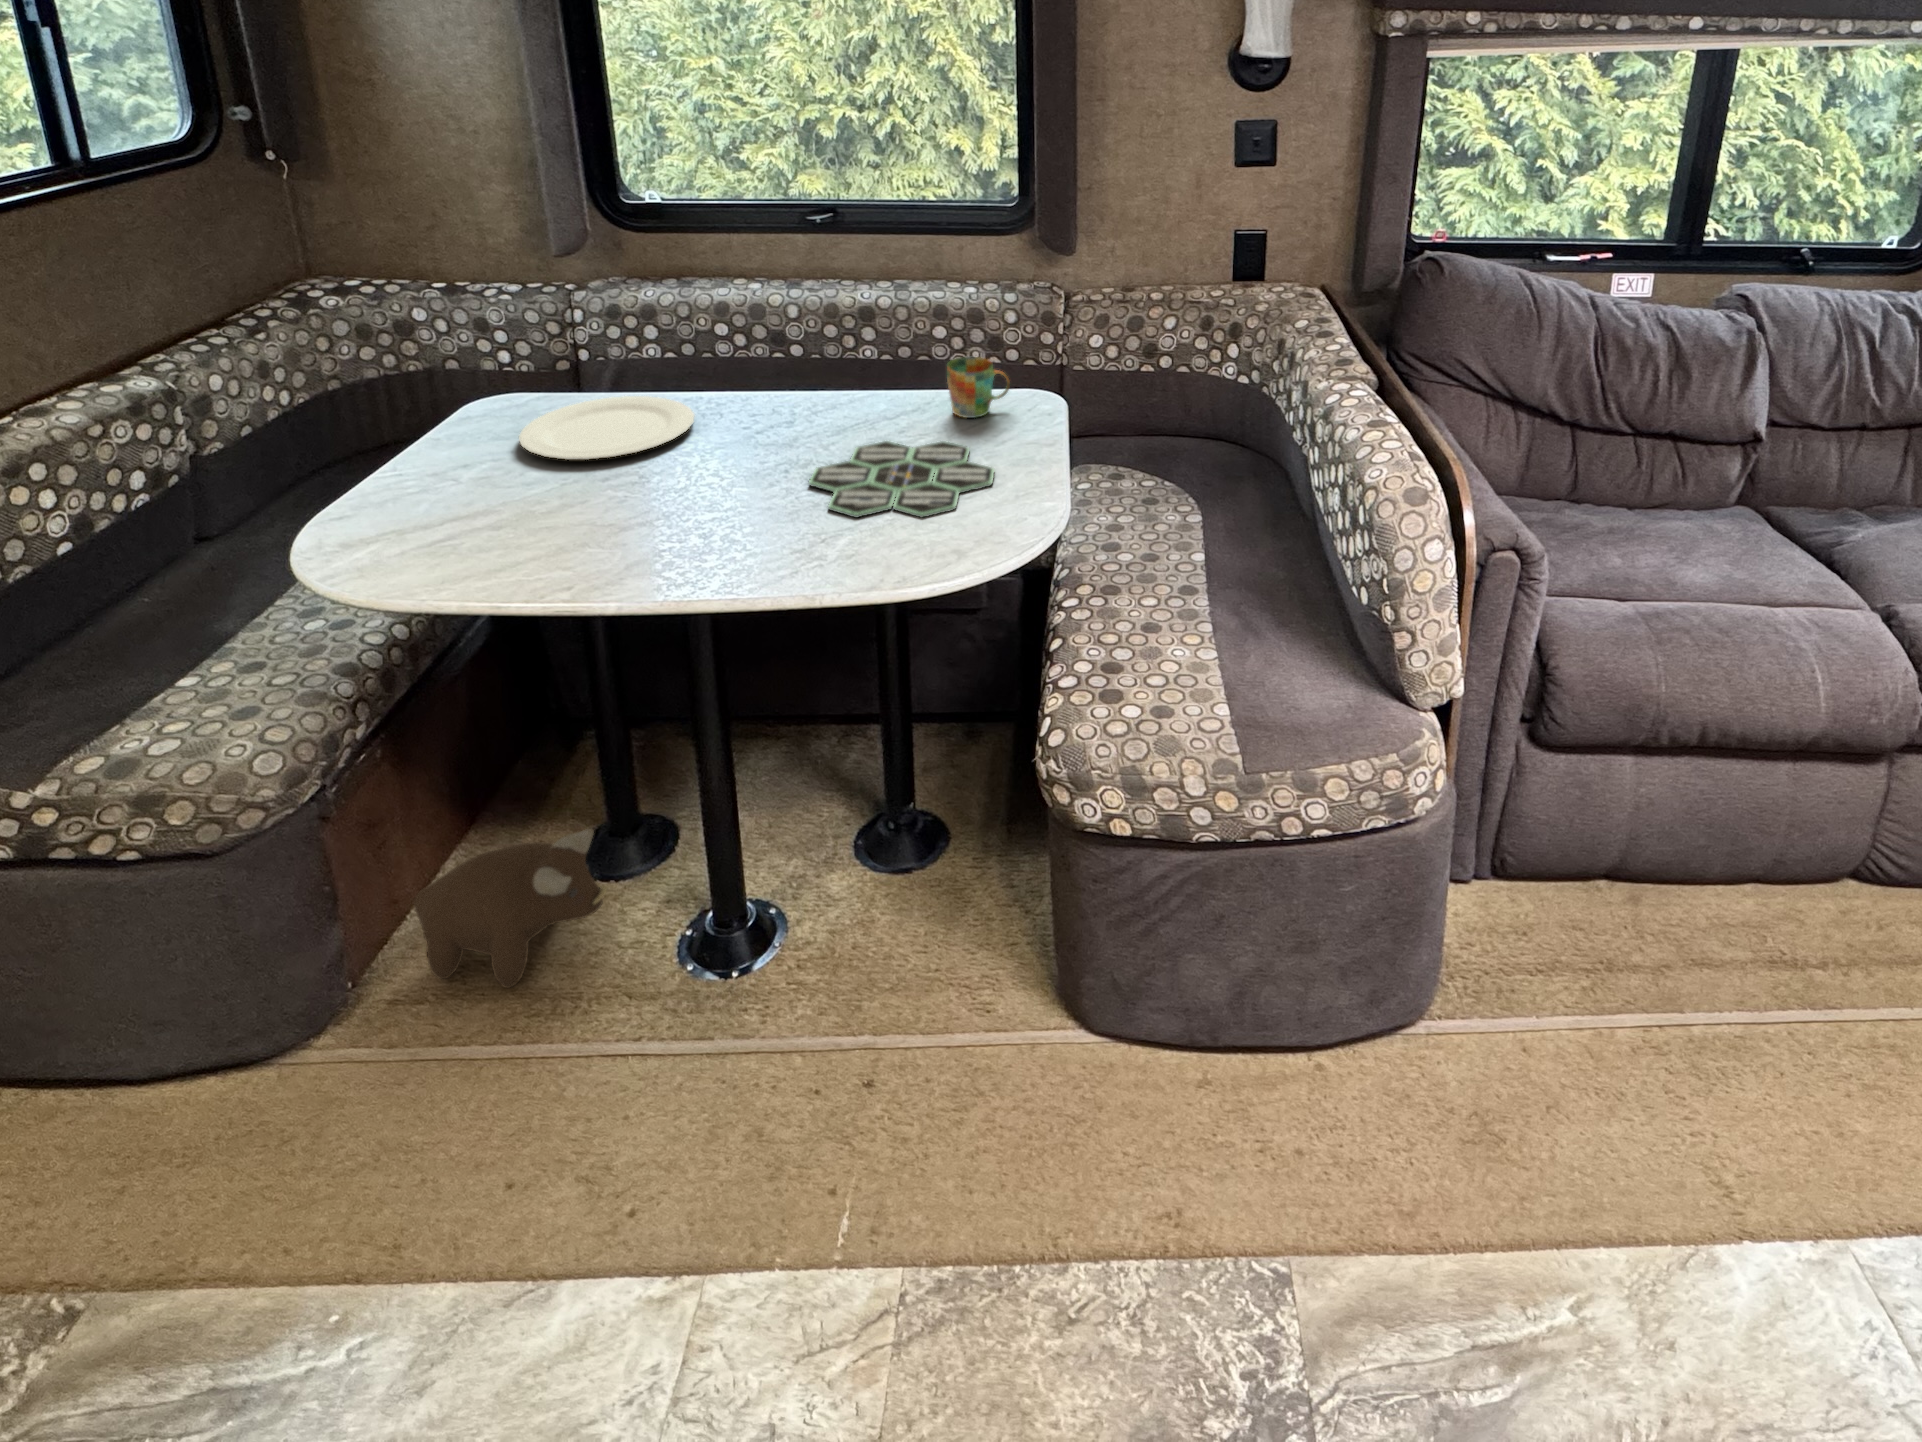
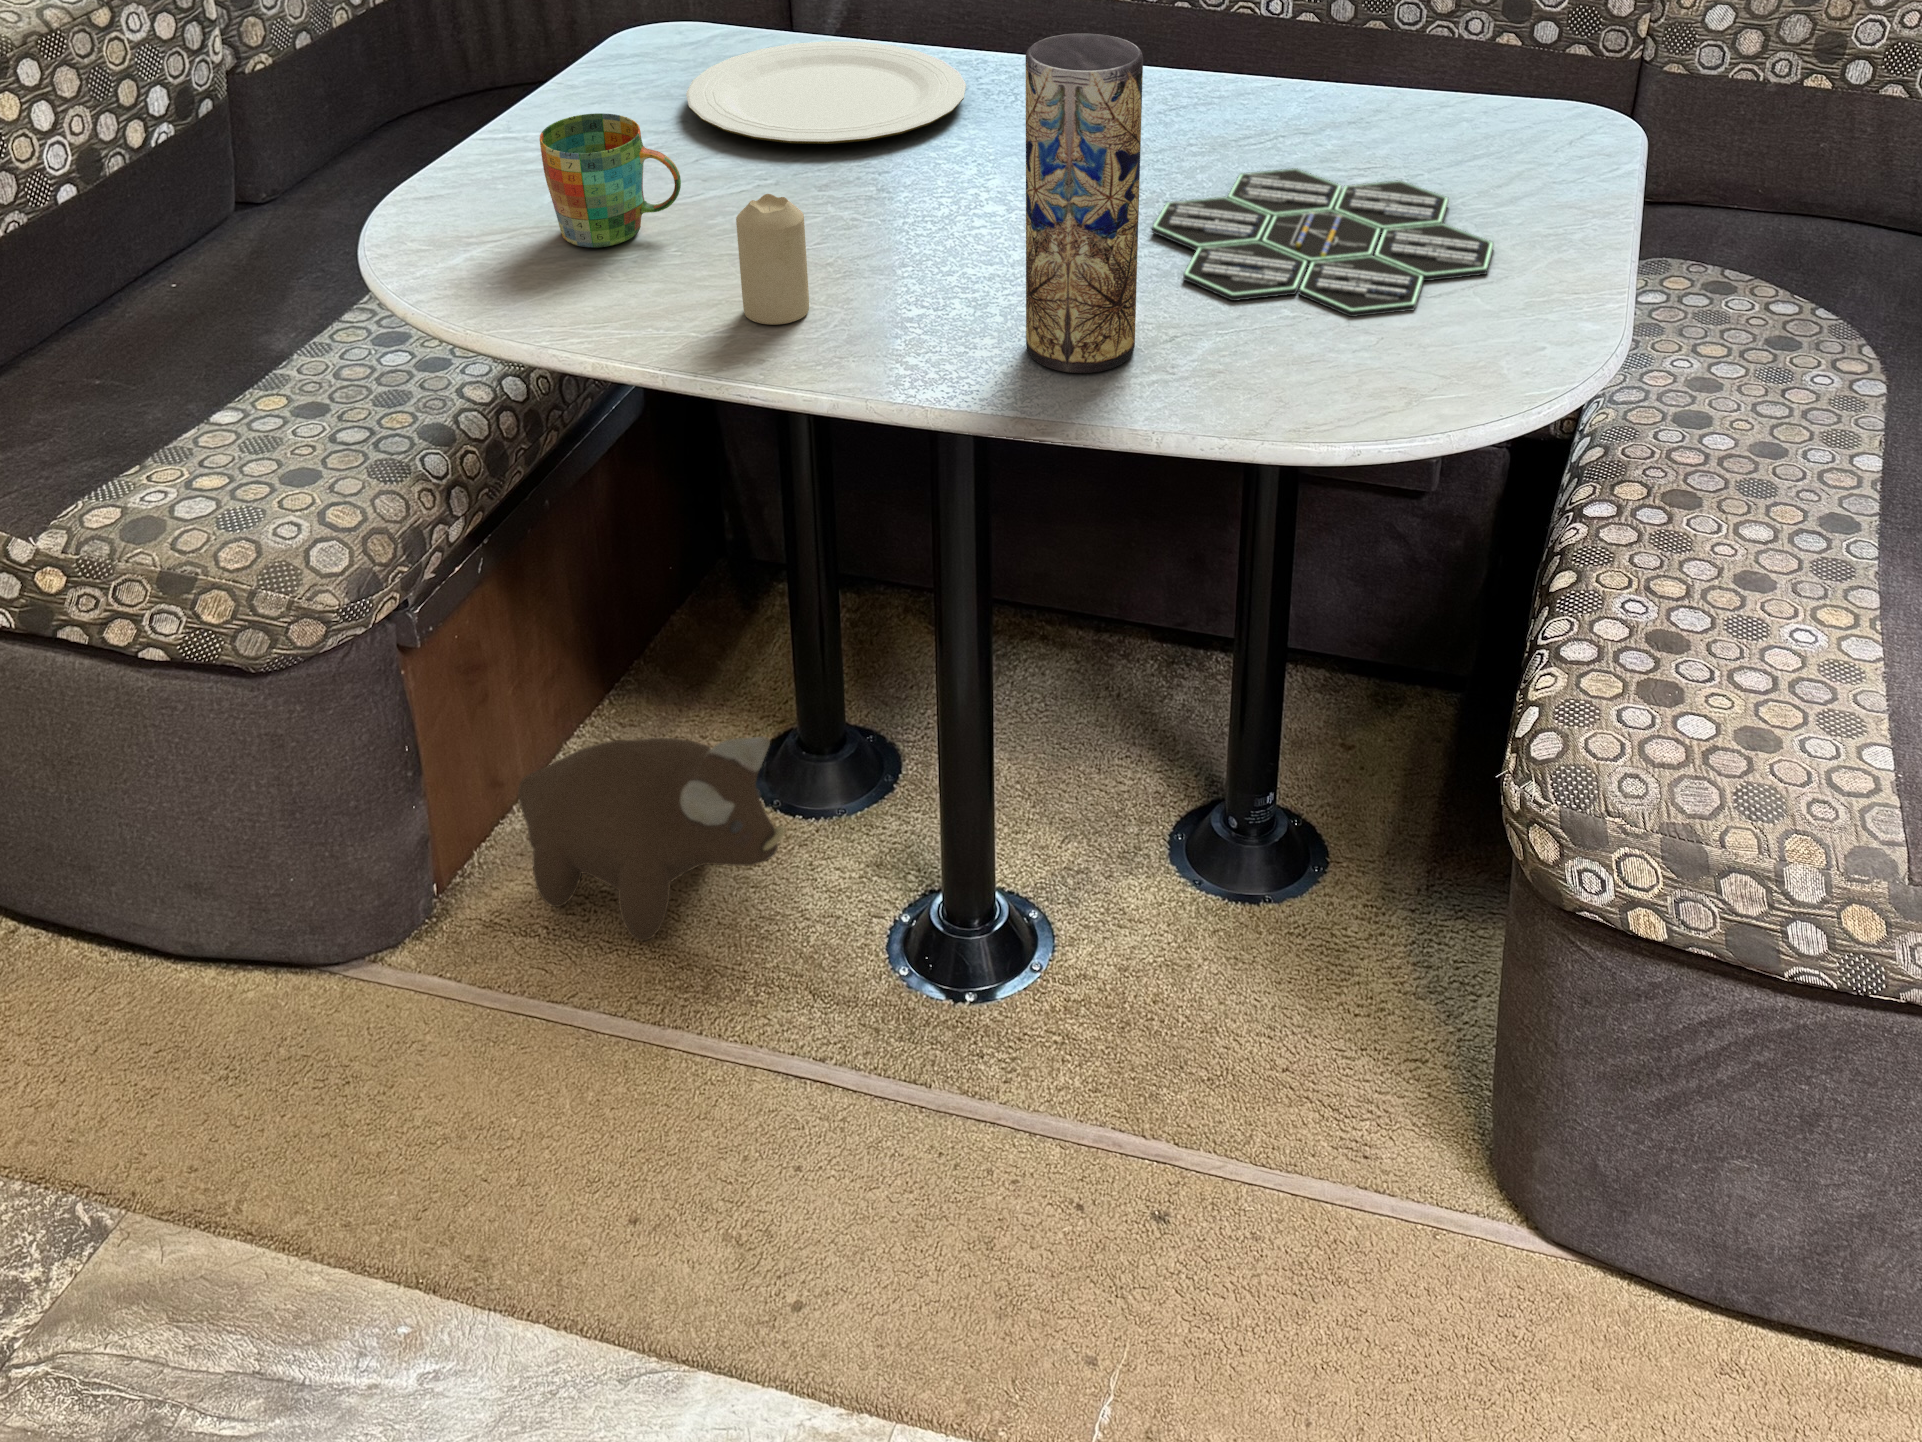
mug: present [947,357,1010,418] -> present [540,113,681,247]
vase: none [725,384,803,571] -> present [1026,33,1143,373]
candle: none [555,492,604,569] -> present [736,194,809,325]

